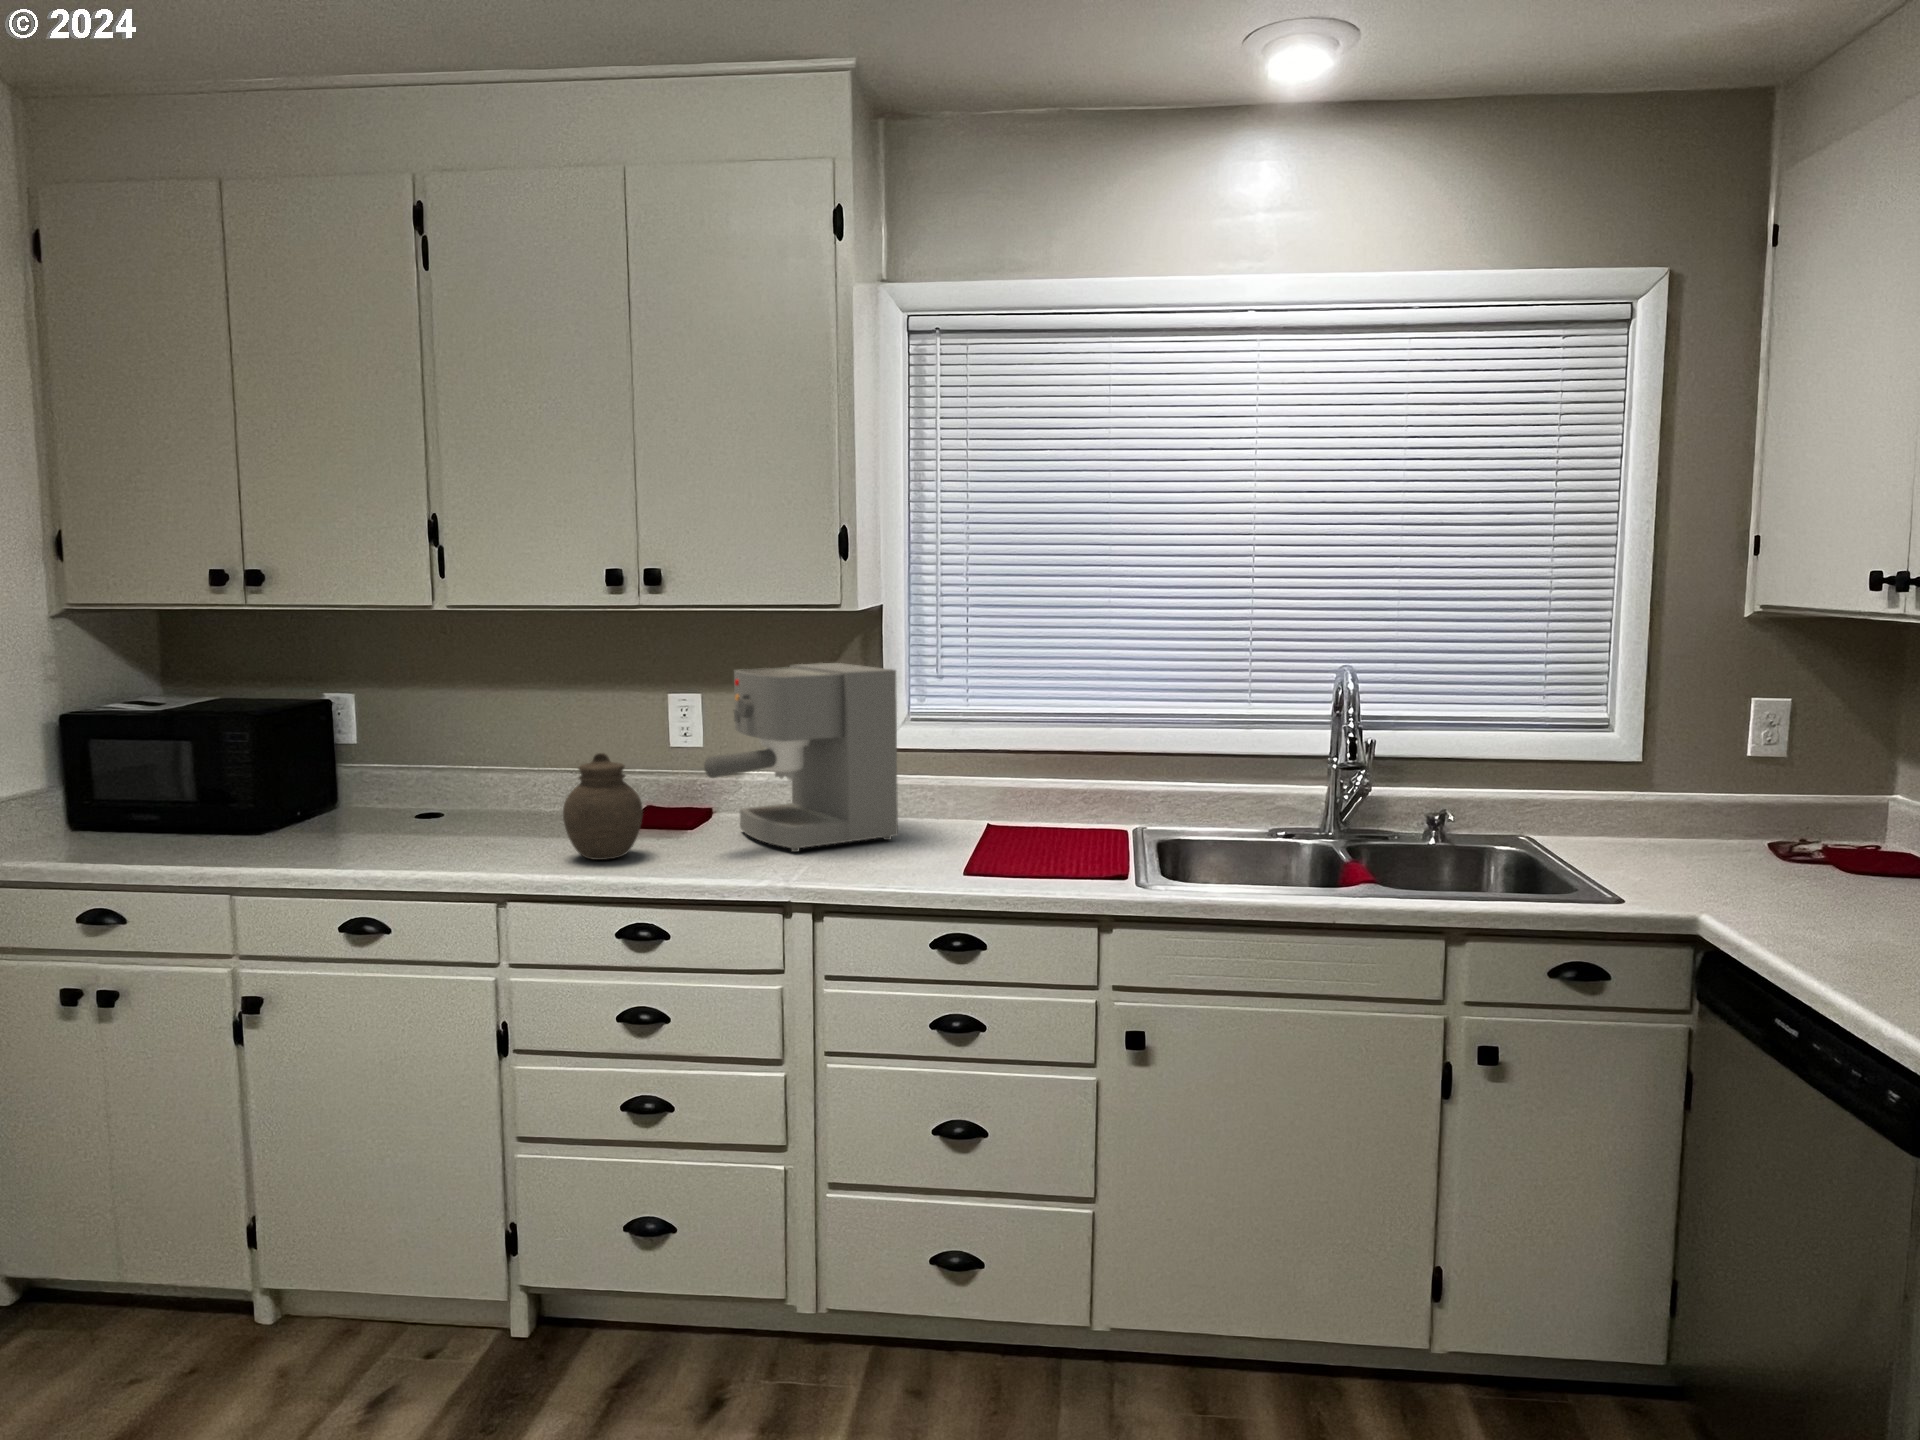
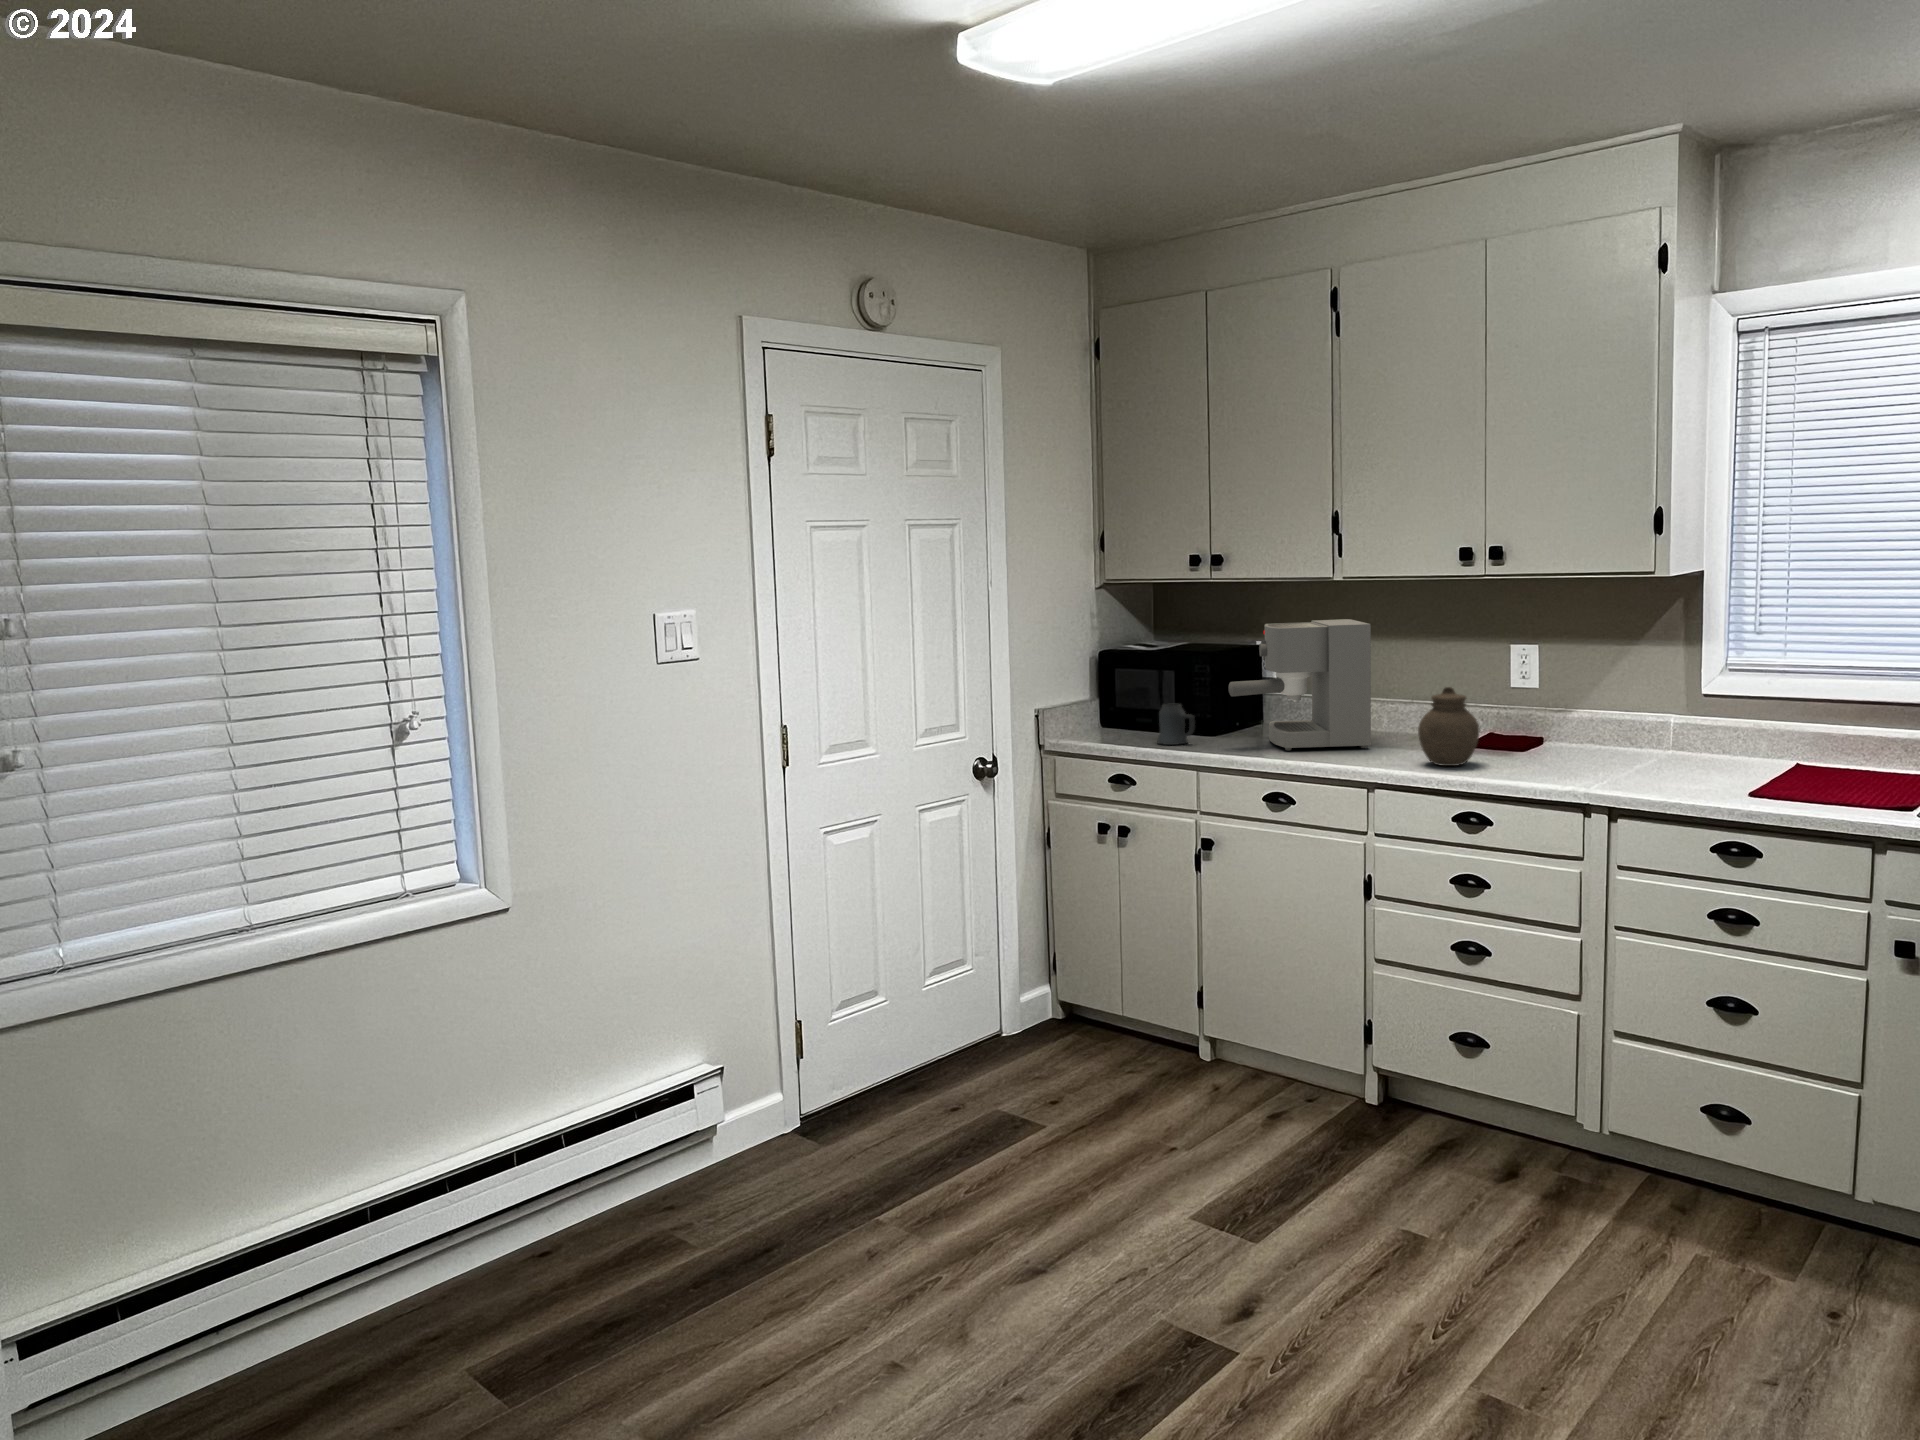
coffee maker: present [704,663,898,852] -> present [1228,619,1371,750]
mug: none [163,791,227,855] -> present [1157,704,1195,745]

